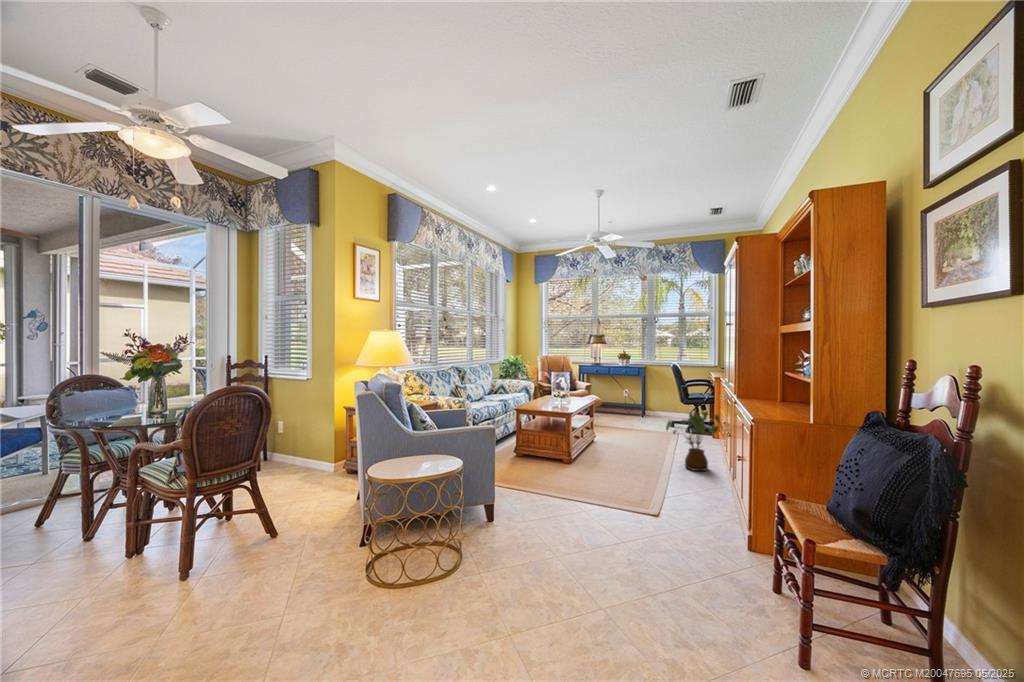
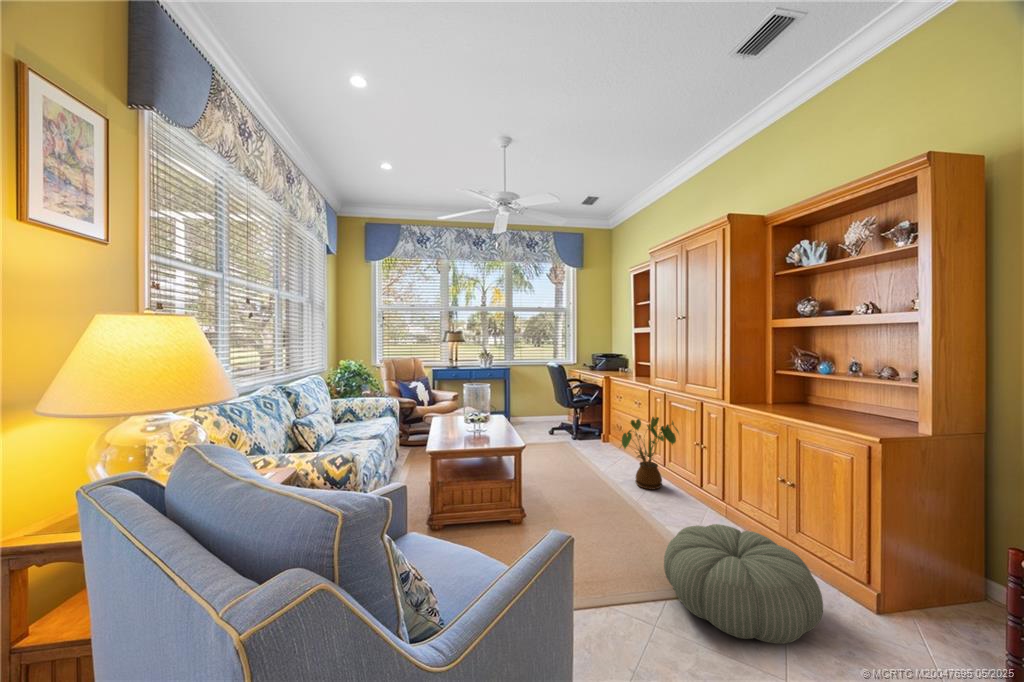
pouf: none [599,472,693,536] -> present [664,524,823,644]

